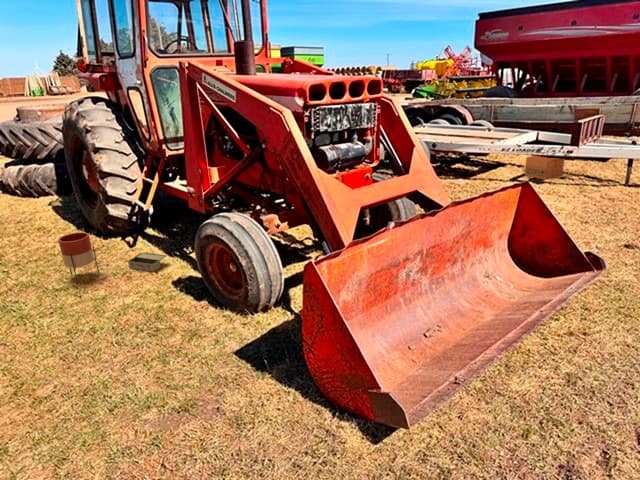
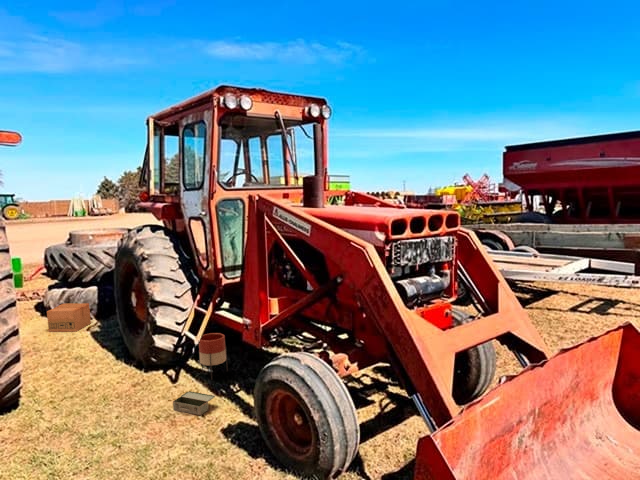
cardboard box: present [525,156,564,180] -> present [47,303,91,332]
planter: present [58,232,99,283] -> present [199,333,228,379]

